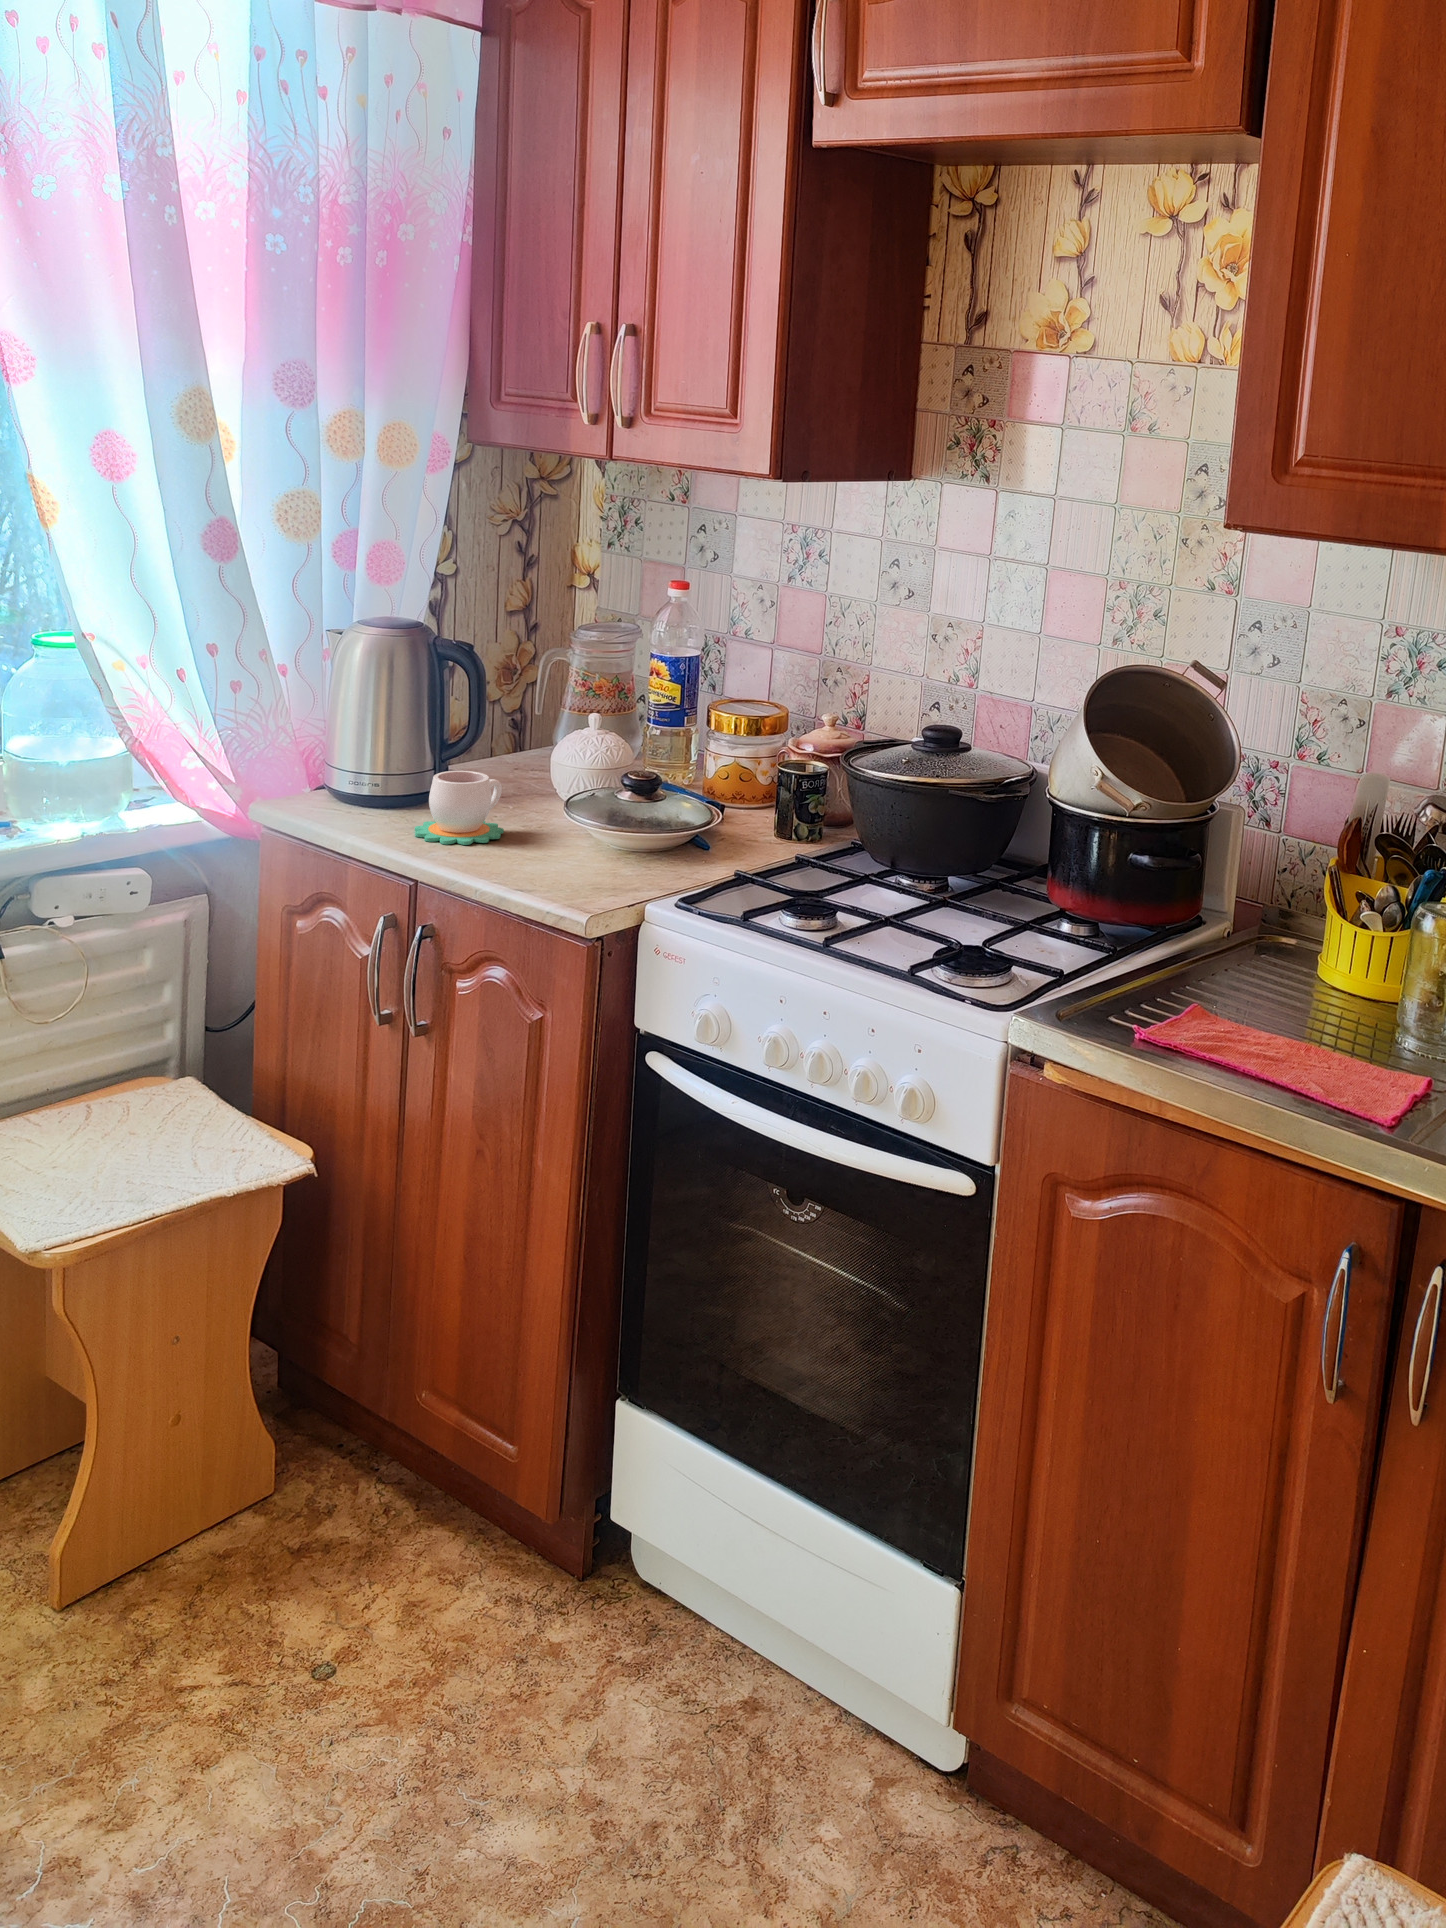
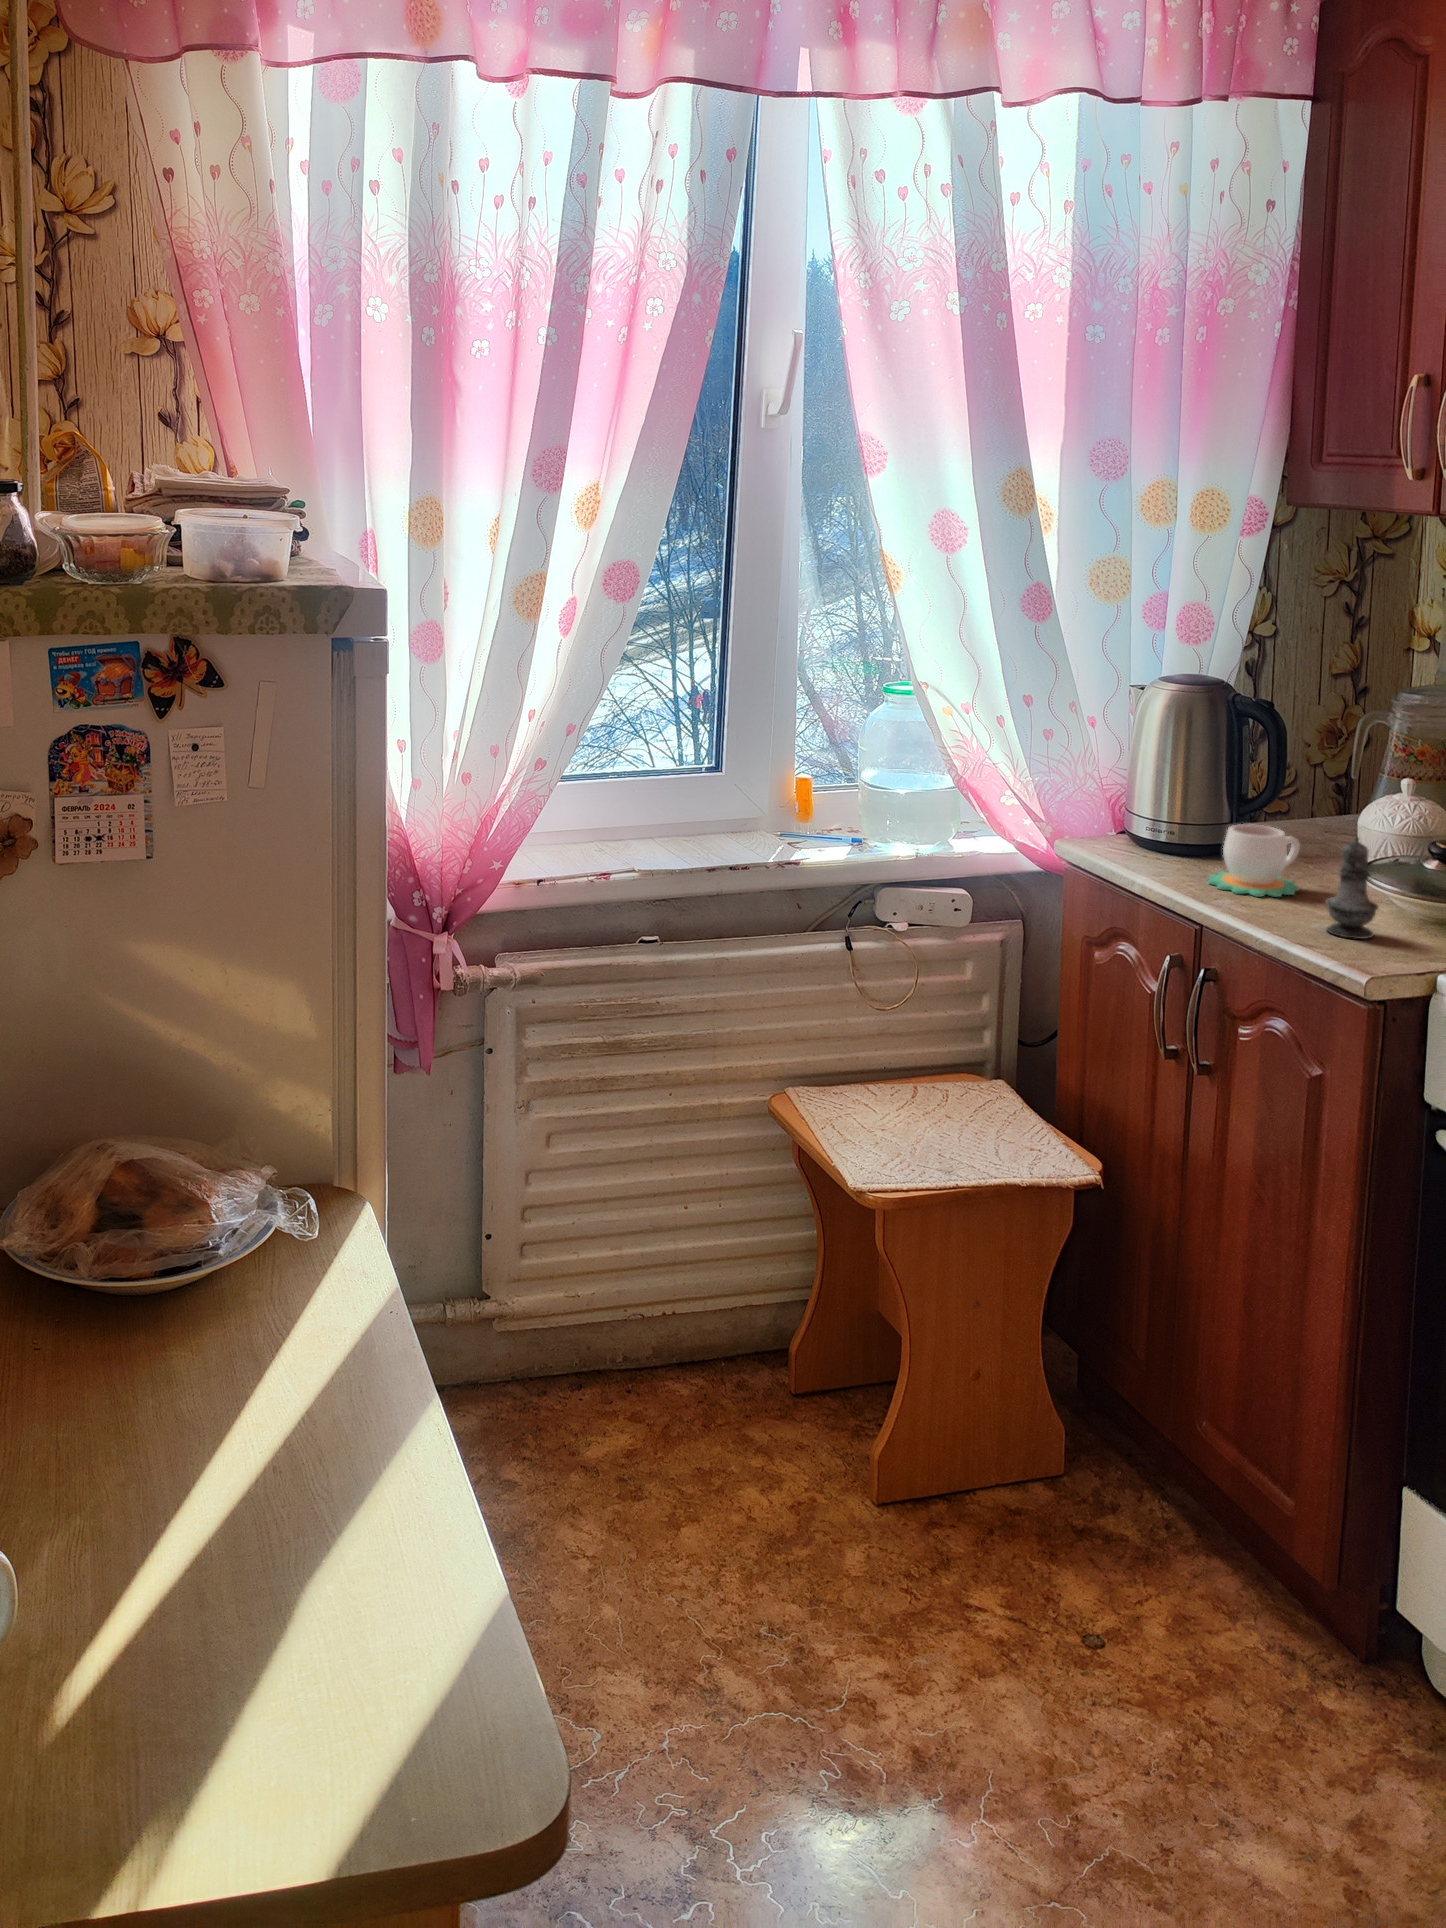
salt shaker: none [536,777,585,879] -> present [1325,837,1379,939]

